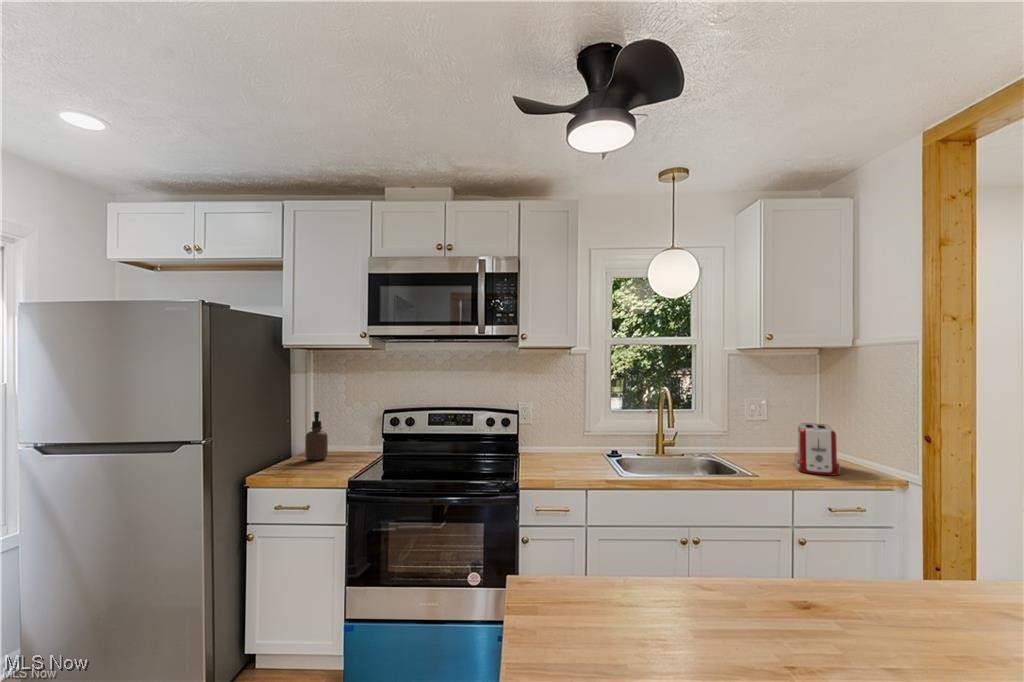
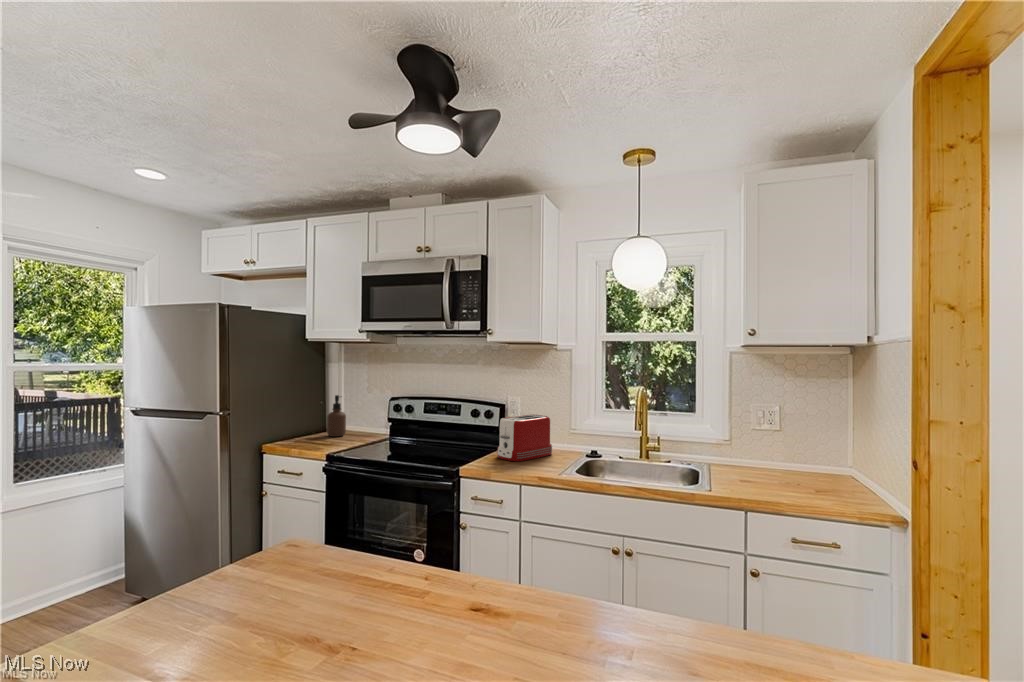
toaster: present [795,423,840,475] -> present [498,415,552,462]

